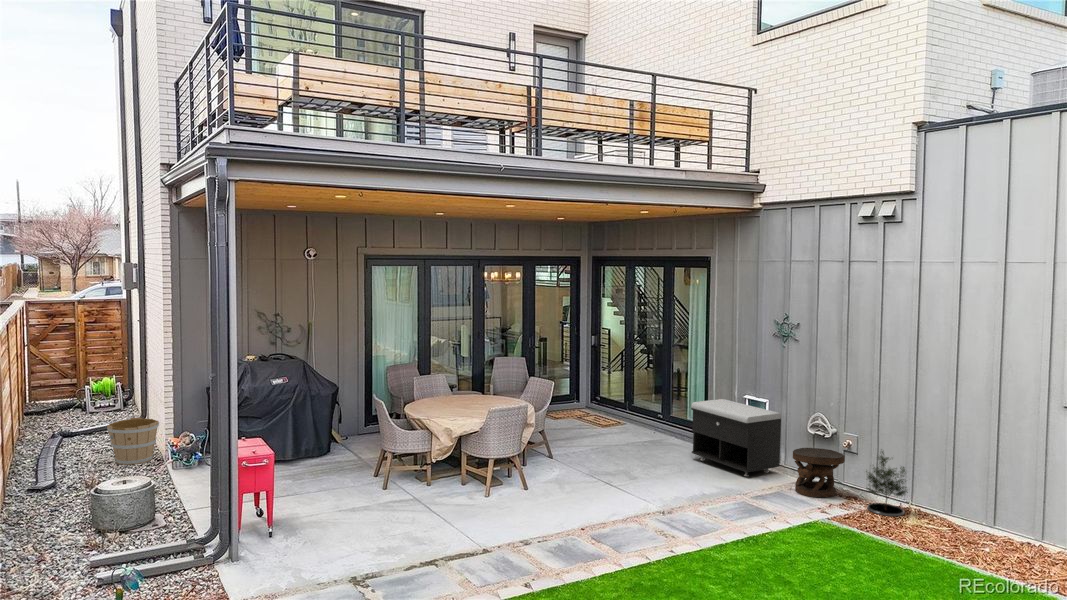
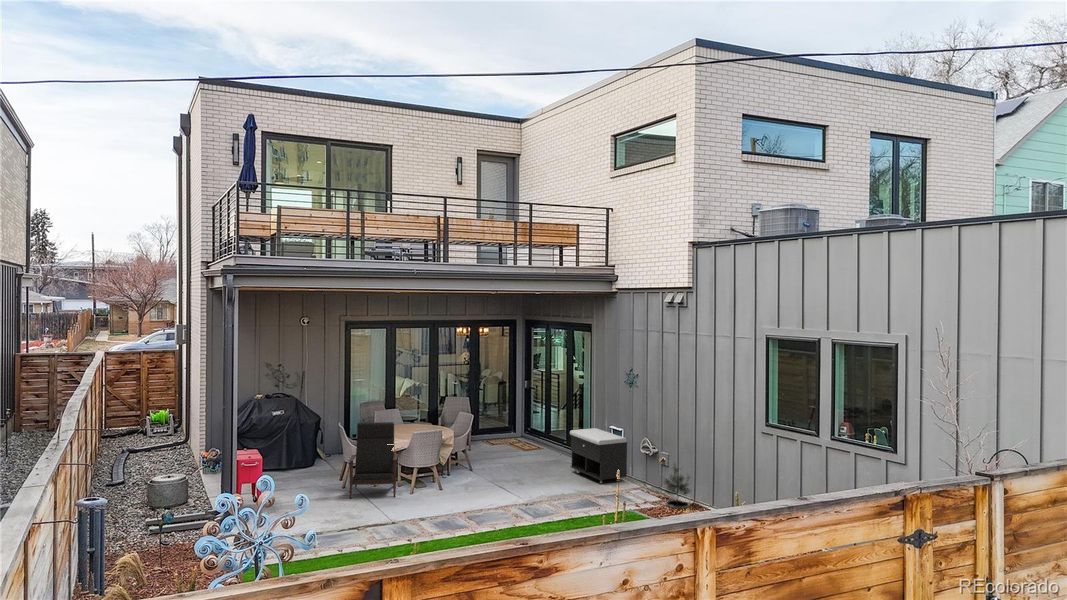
lounge chair: none [398,393,470,507] -> present [349,422,398,498]
wooden bucket: present [107,417,159,465] -> none [160,438,196,471]
side table: present [793,448,845,497] -> none [624,462,659,496]

